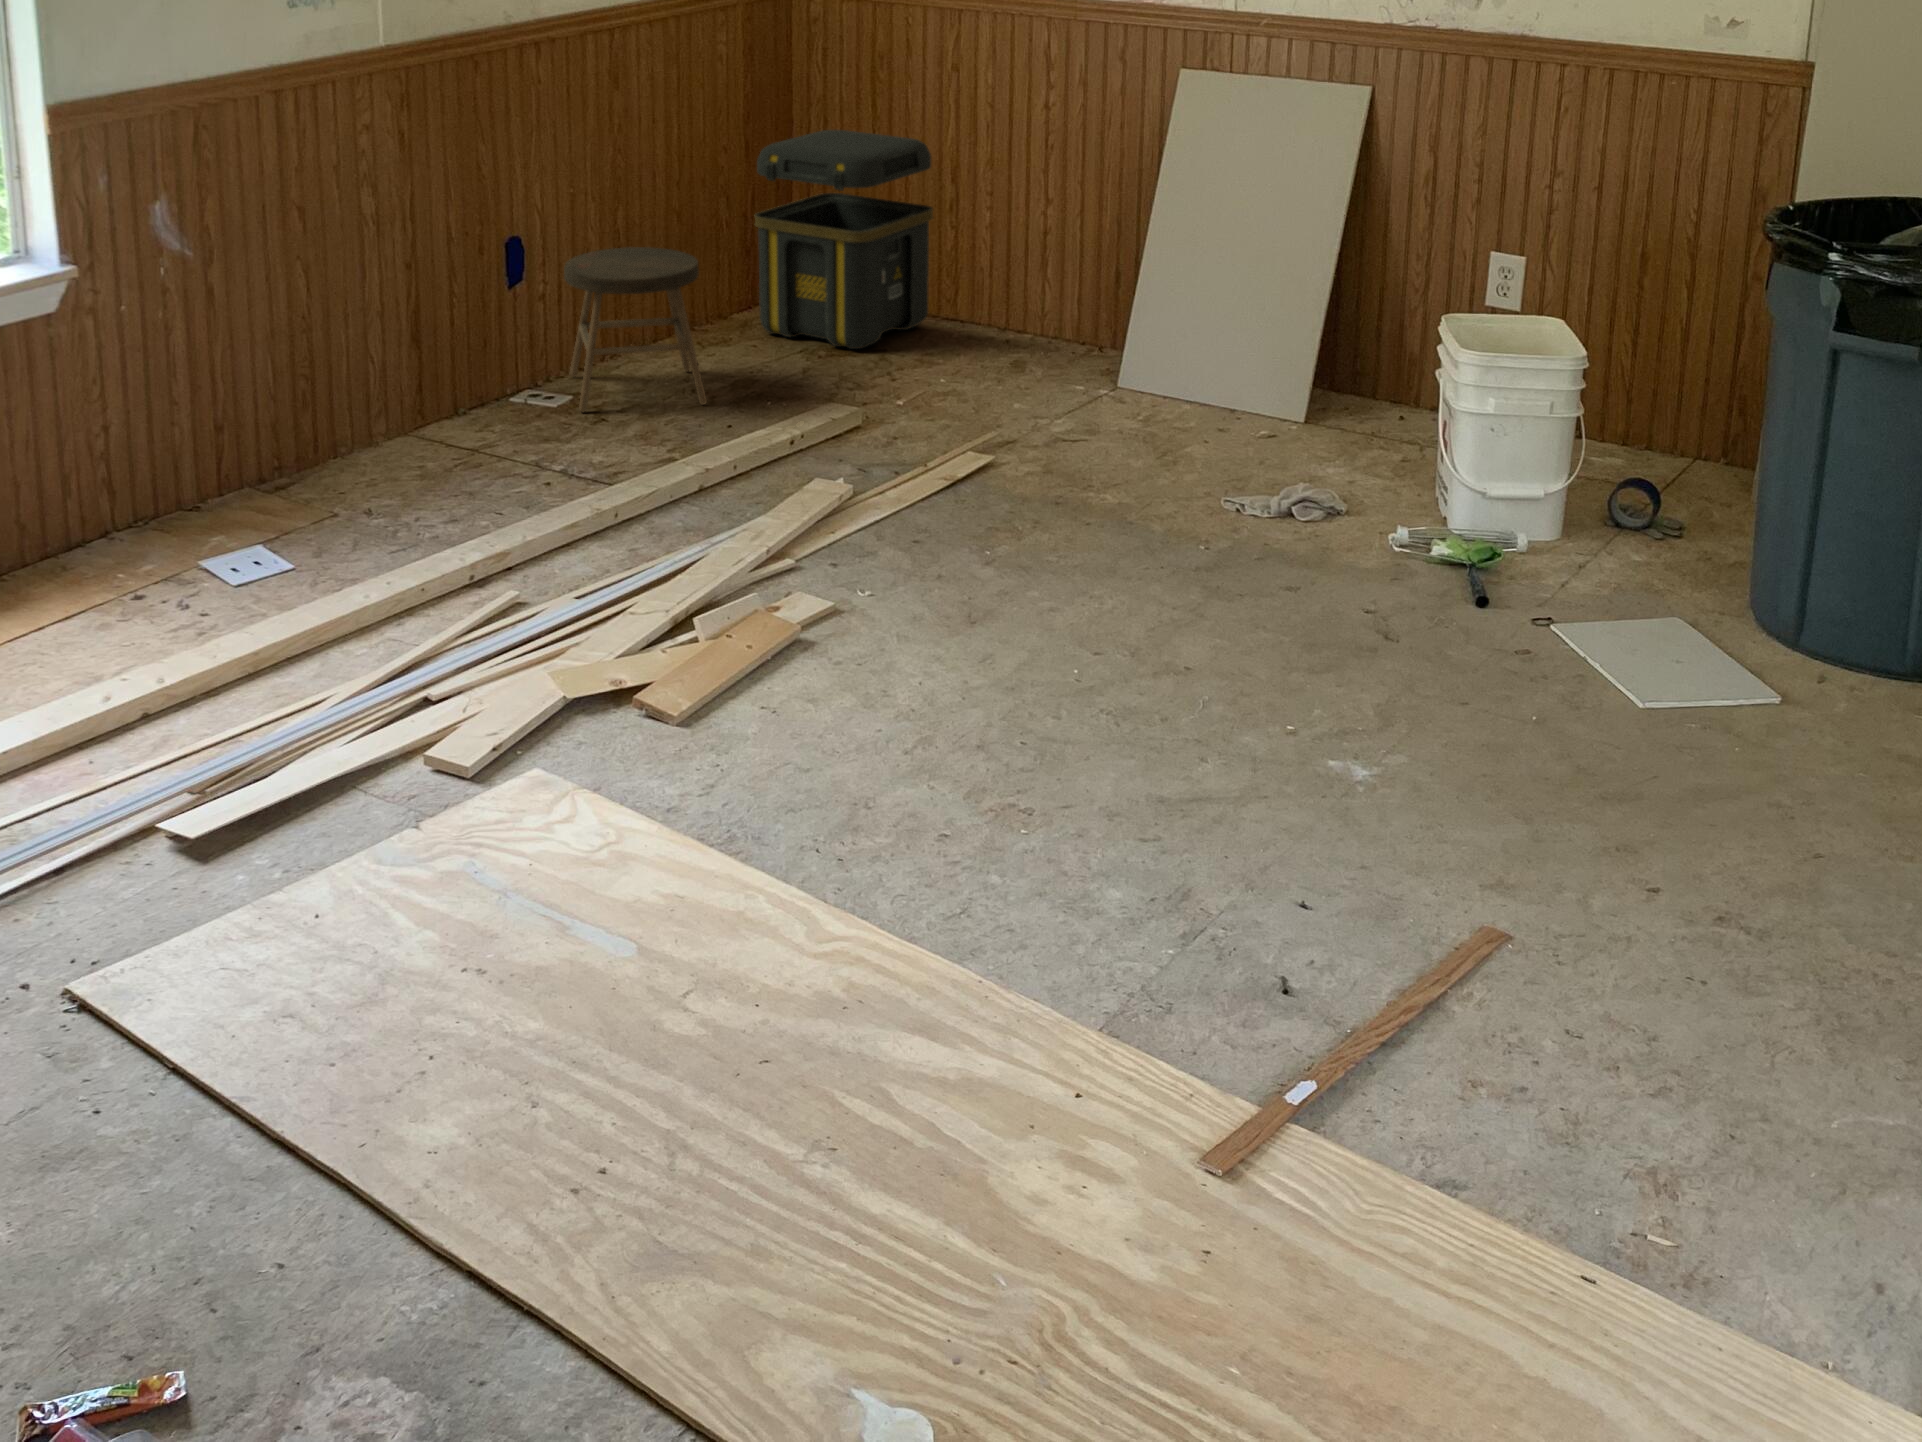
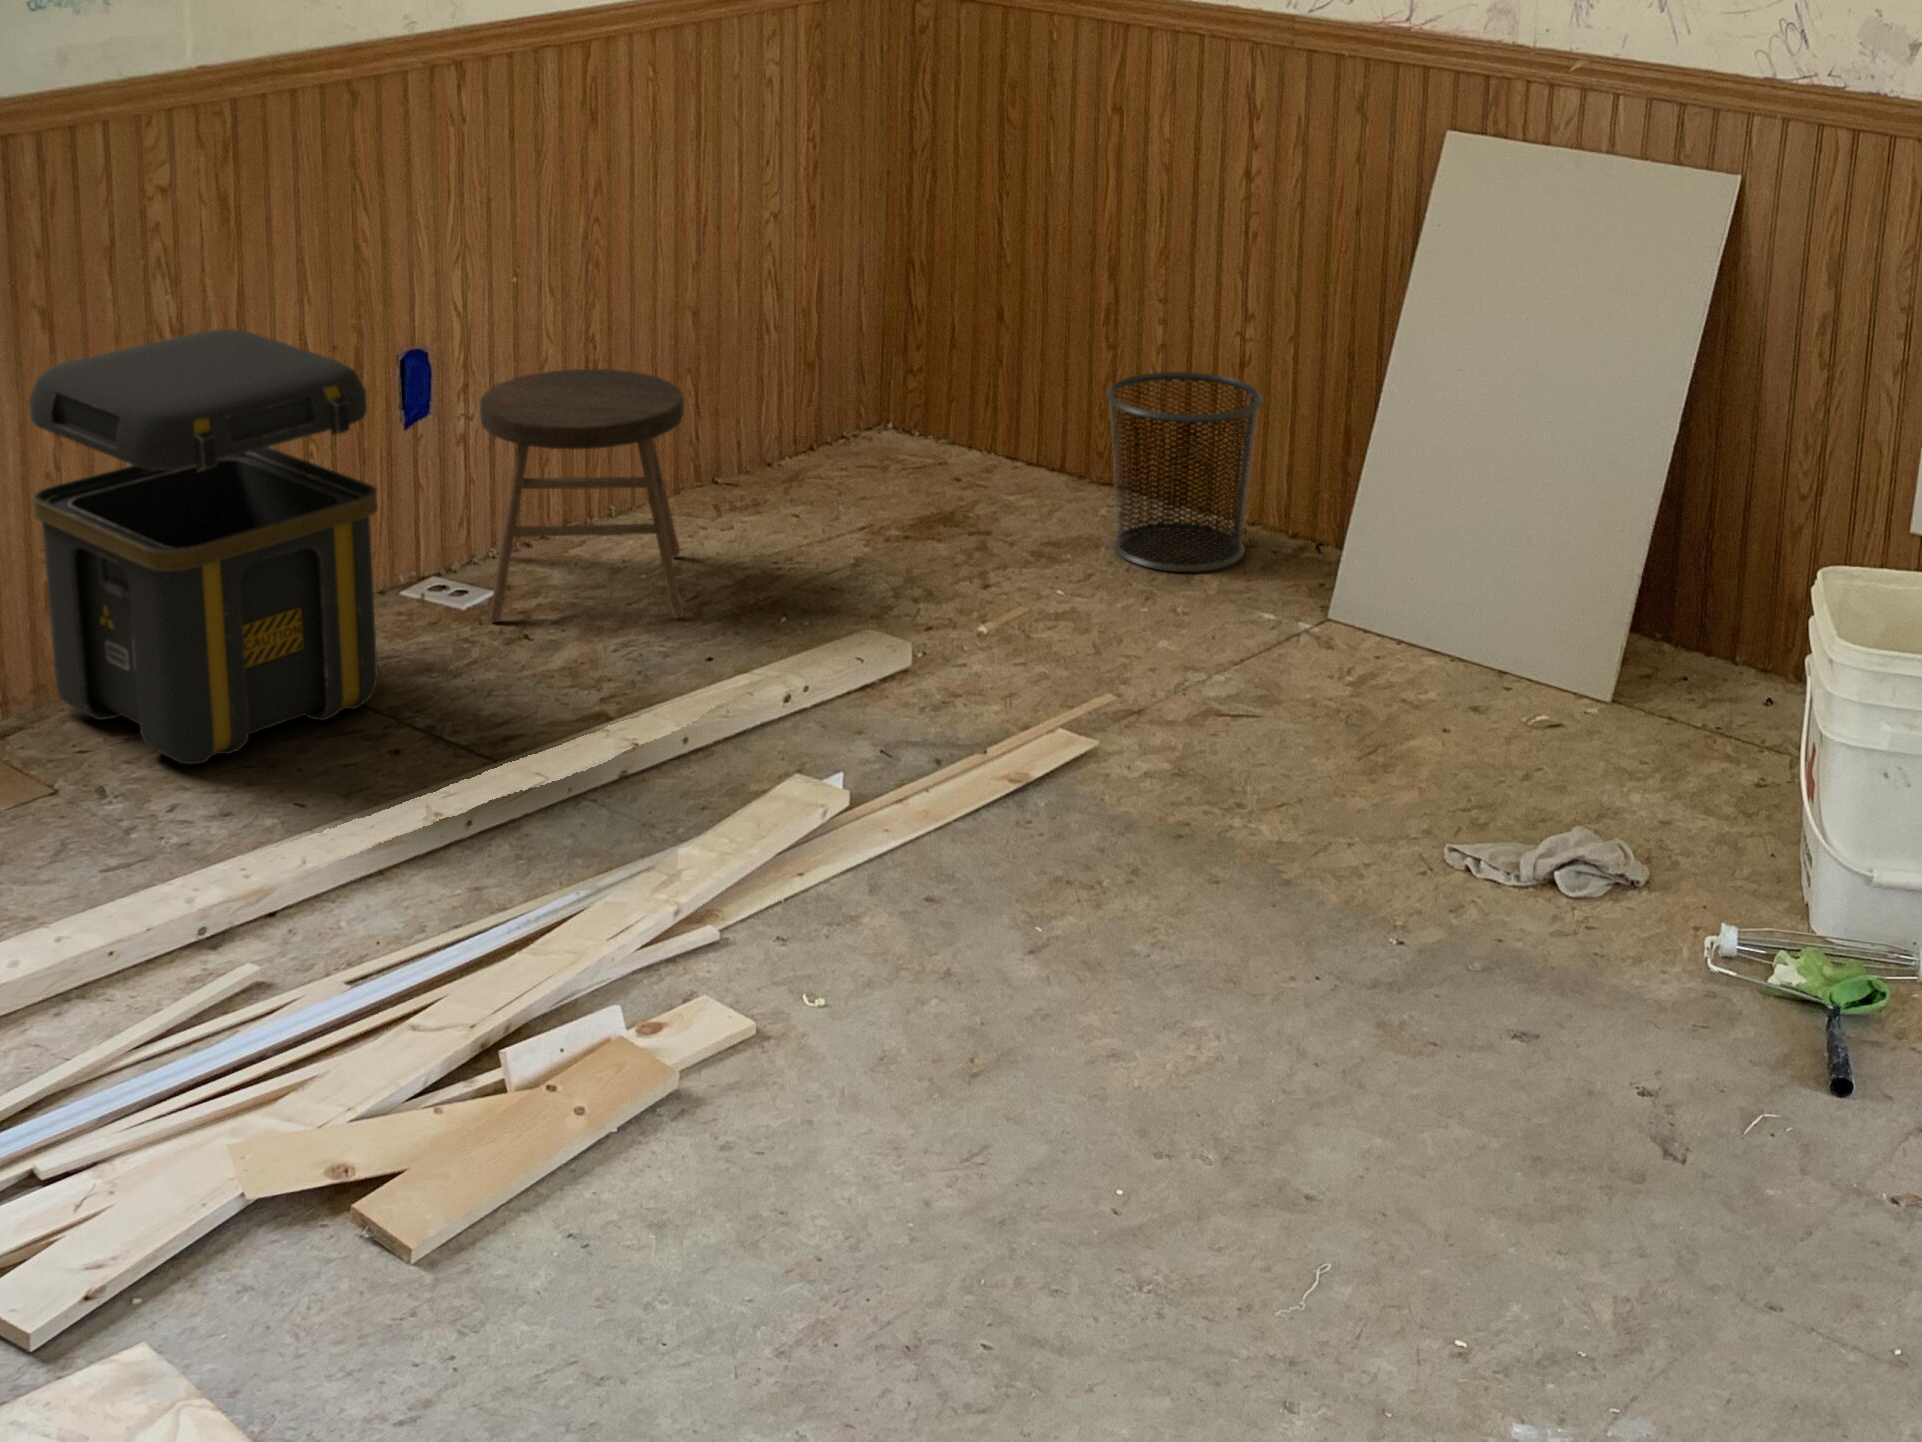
toolbox: present [754,130,933,349] -> present [29,329,378,764]
waste bin: none [965,239,1067,366] -> present [1106,372,1263,572]

